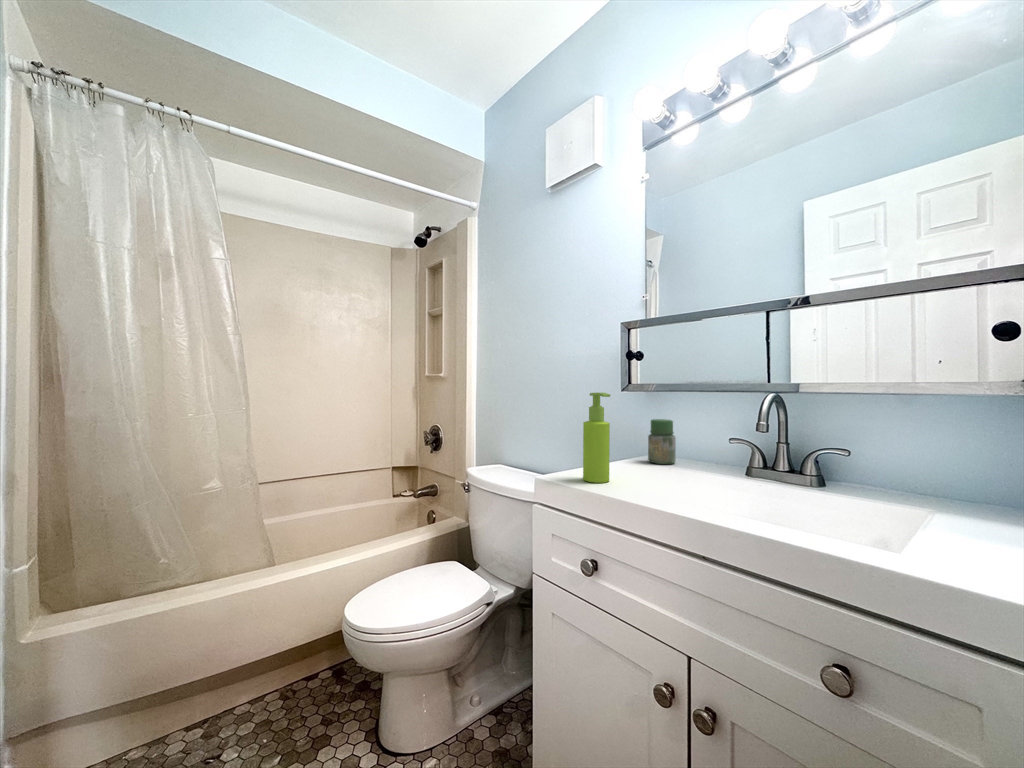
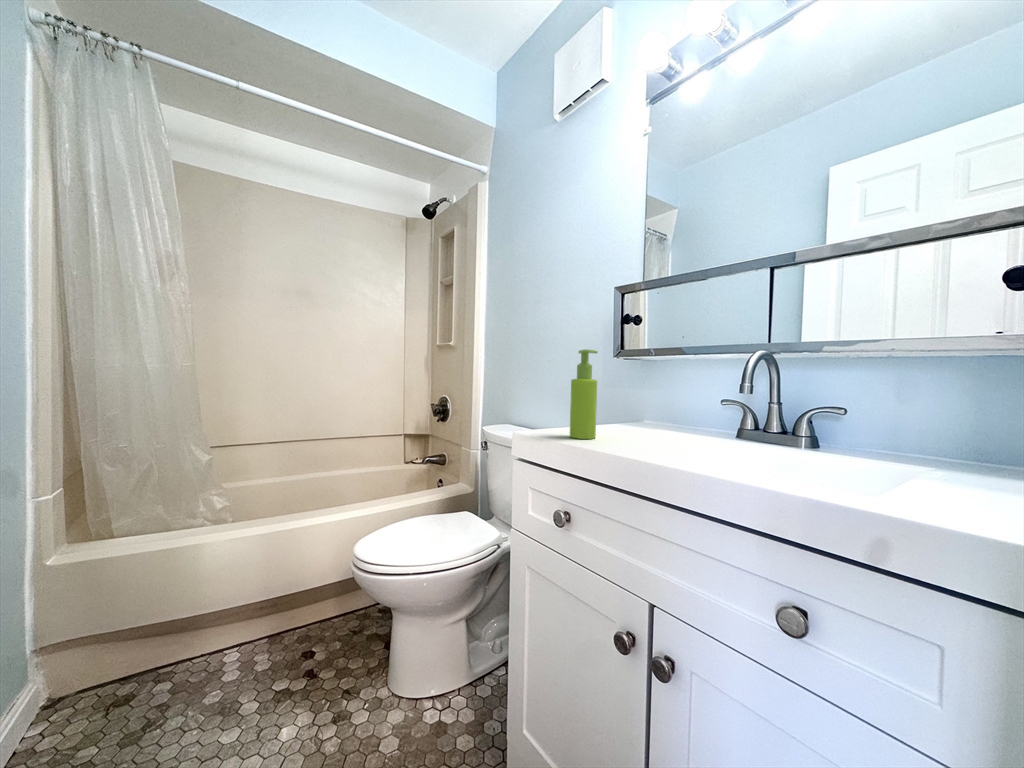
jar: present [648,419,676,464] -> none [643,383,671,428]

